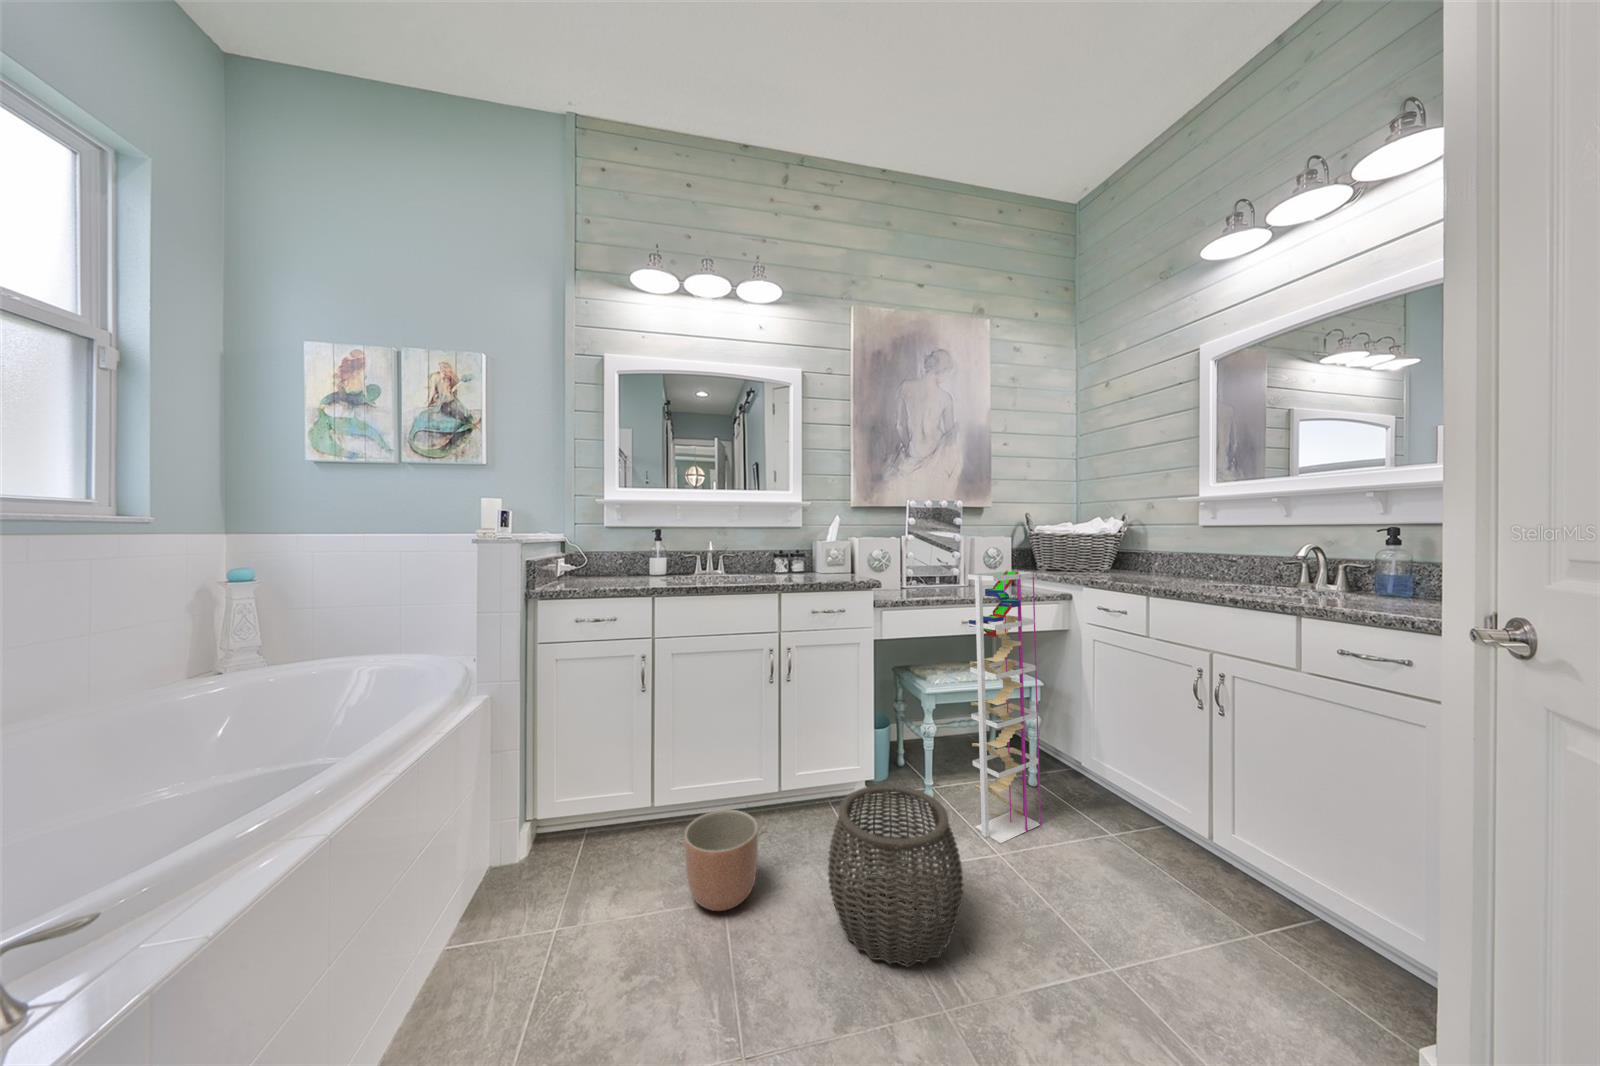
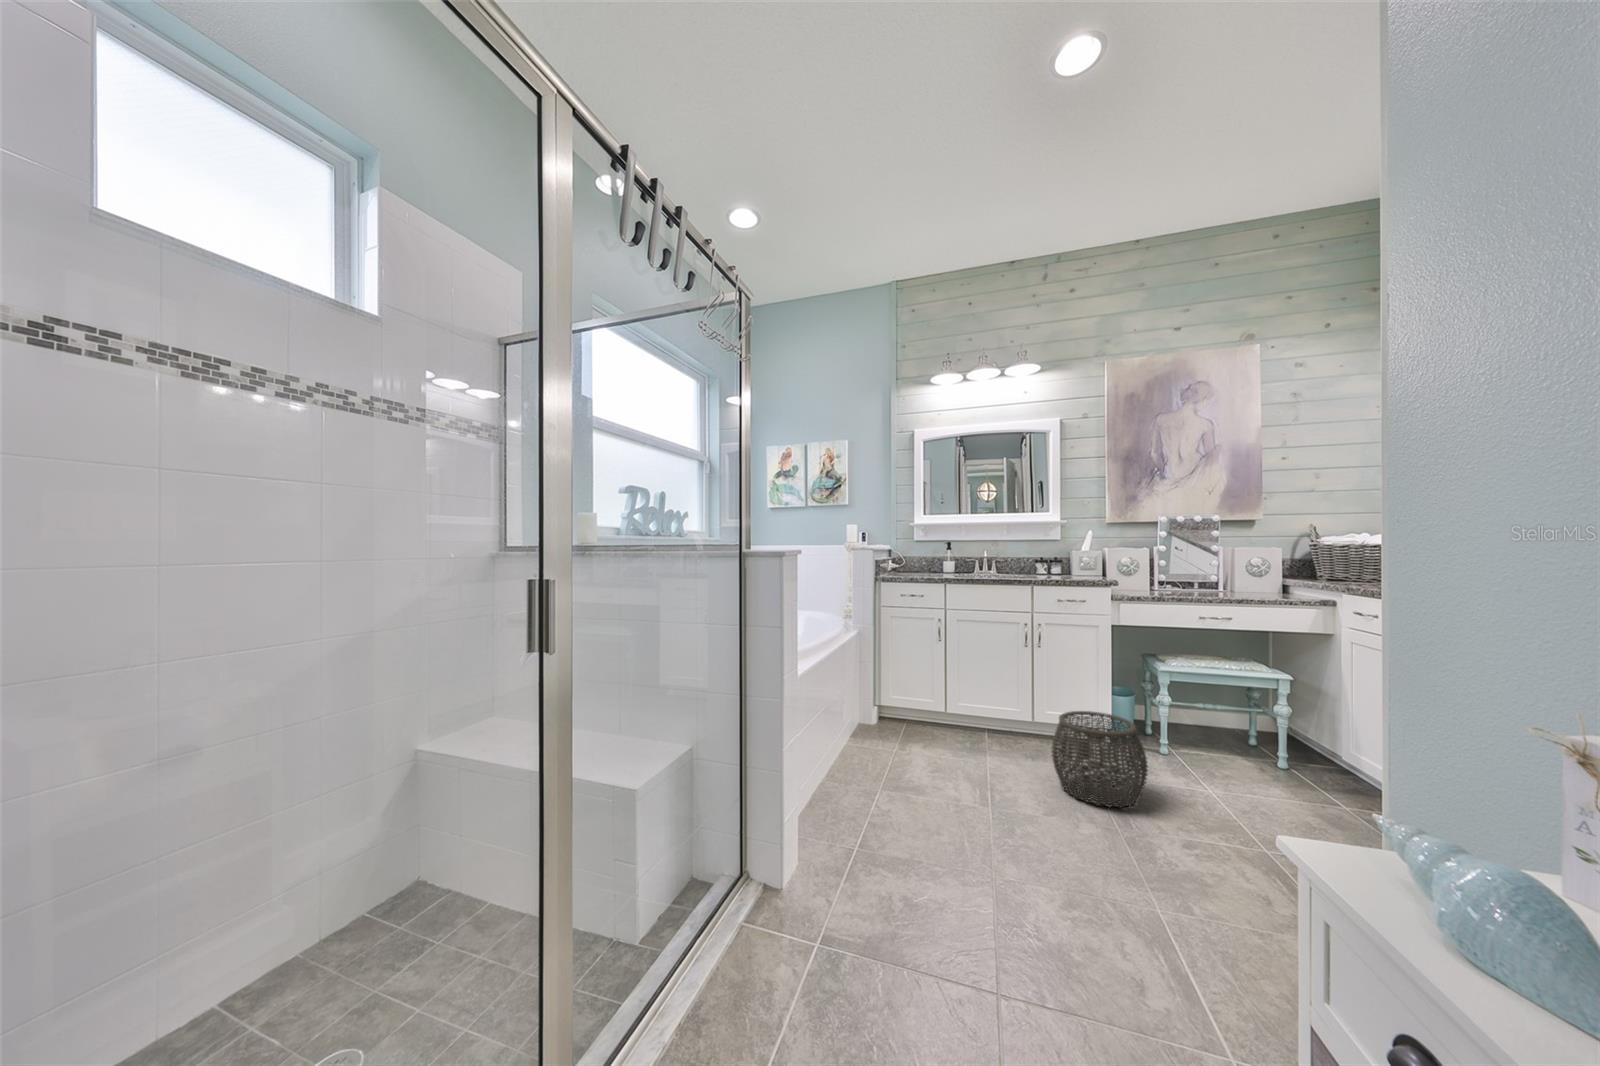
shelving unit: present [968,571,1041,843] -> none [1188,576,1266,786]
planter: present [684,810,758,911] -> none [965,714,1010,764]

